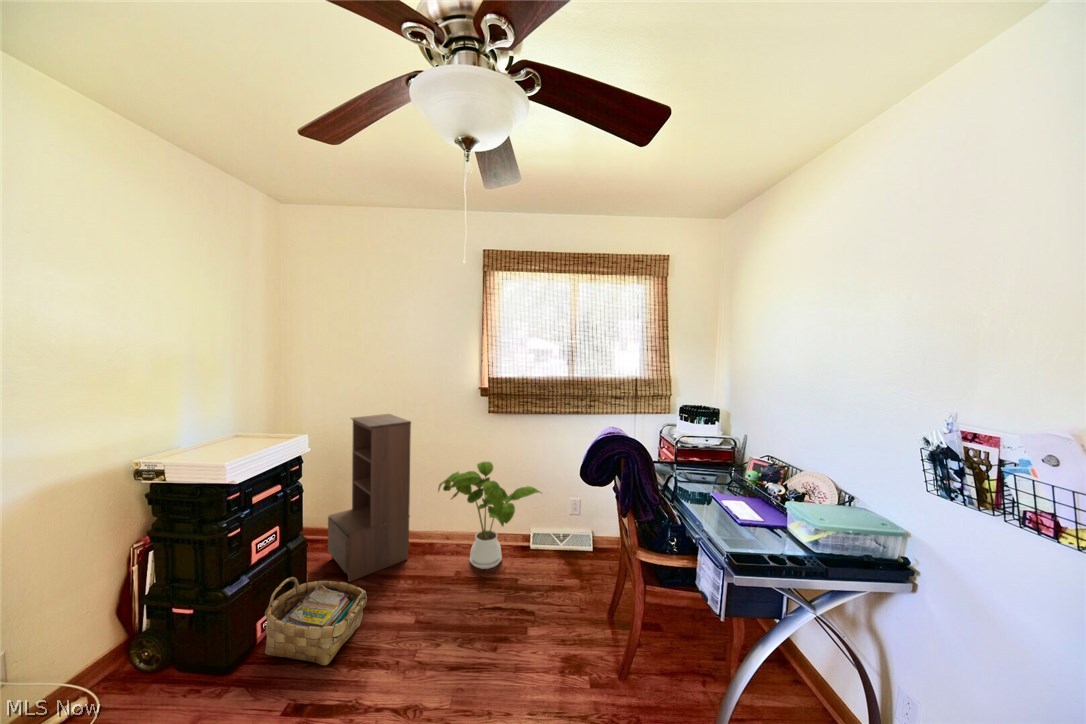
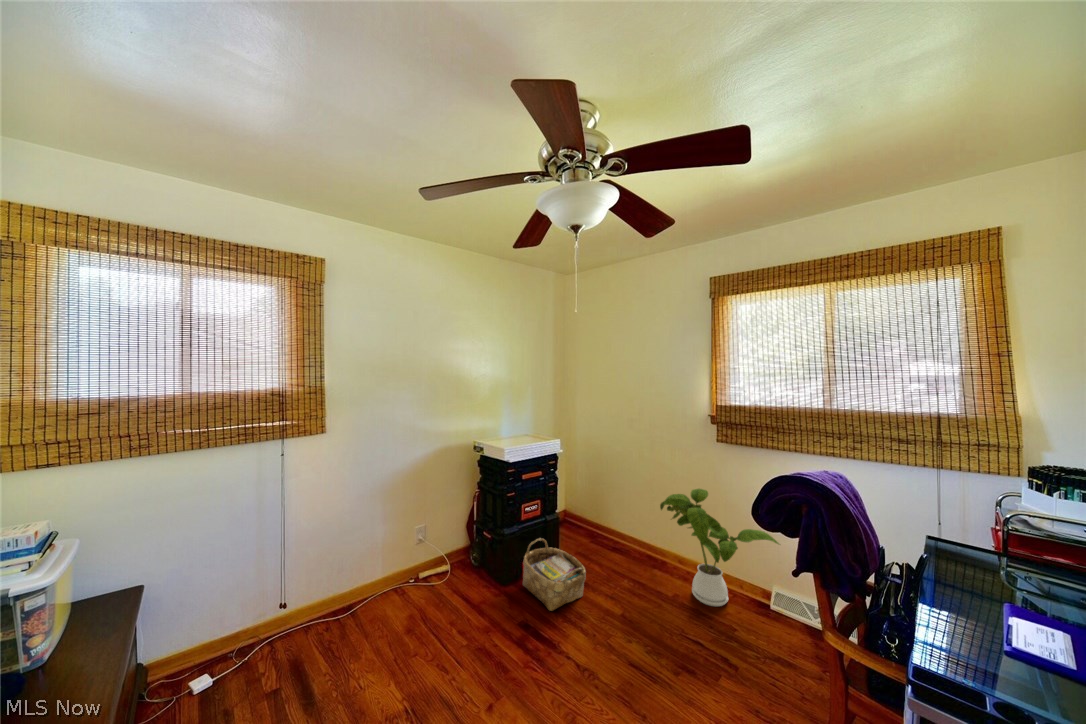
bookshelf: present [328,414,411,582] -> none [583,432,641,566]

